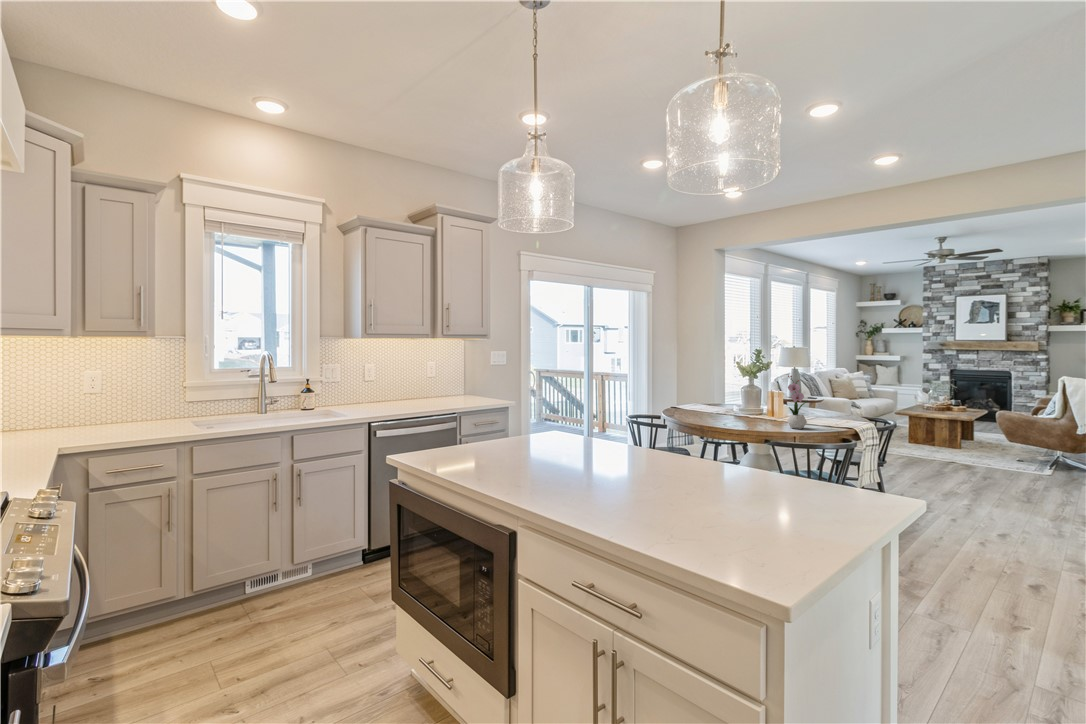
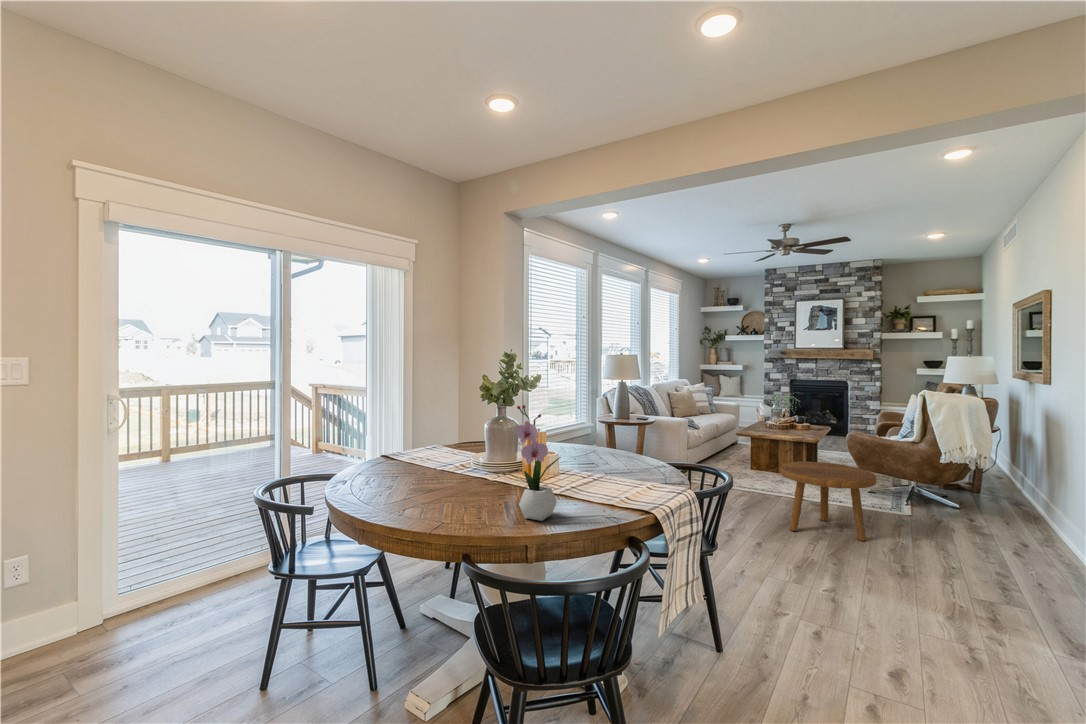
footstool: none [933,429,1013,485] -> present [780,461,876,541]

